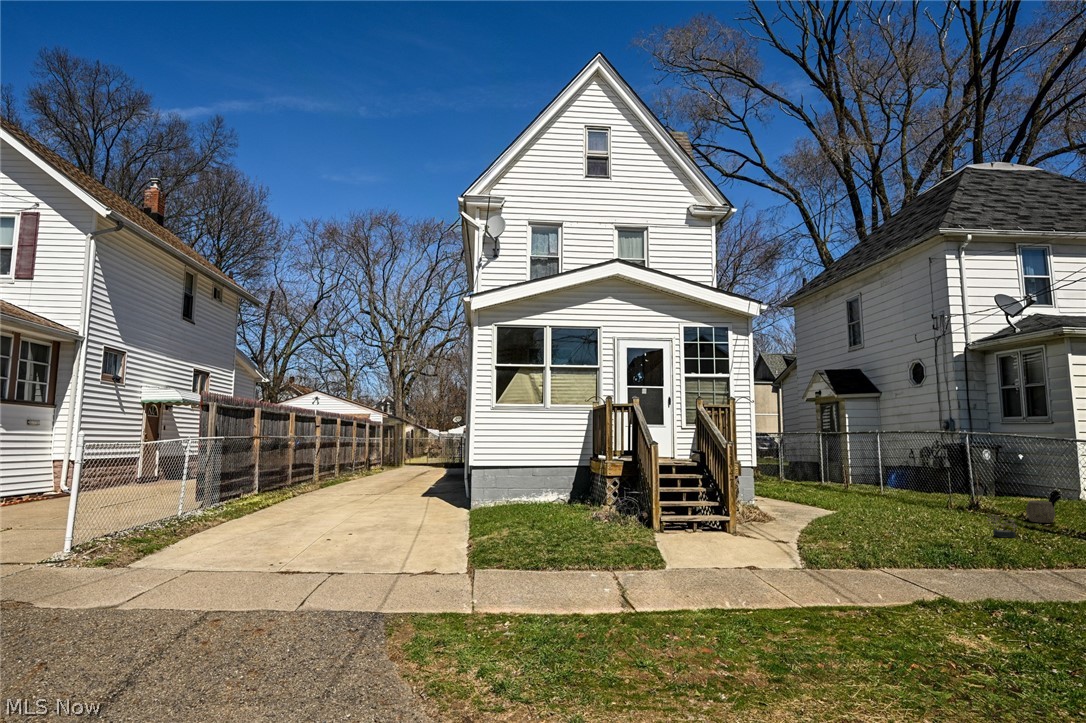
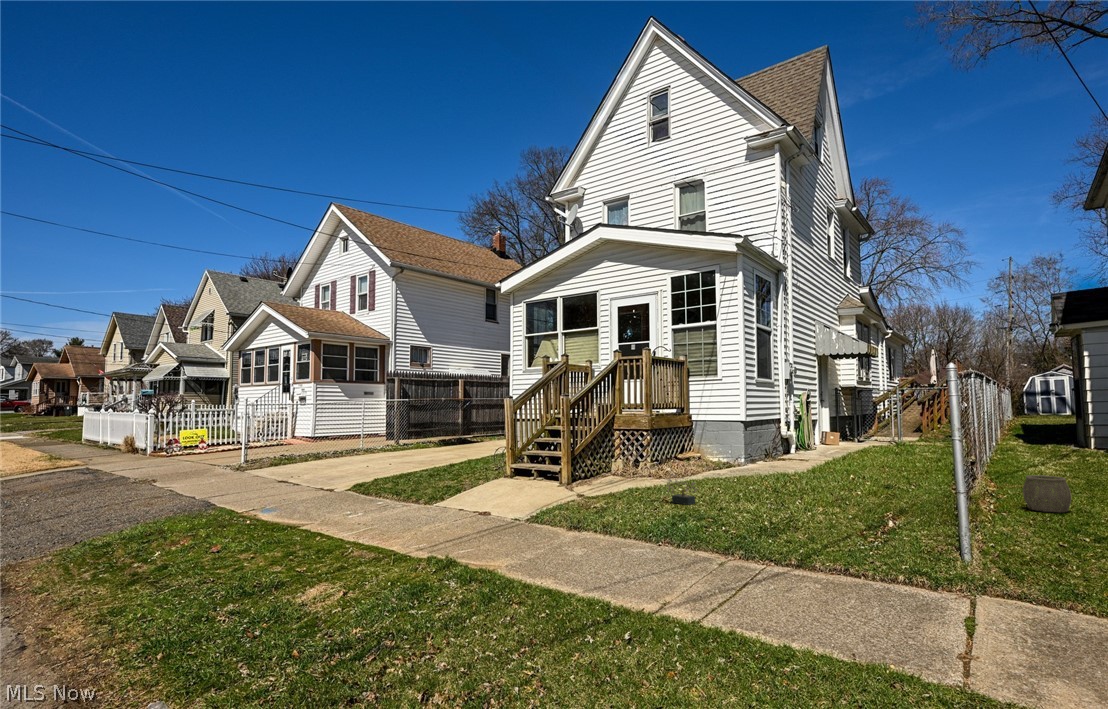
decorative plant: present [988,515,1016,538] -> present [667,474,698,505]

